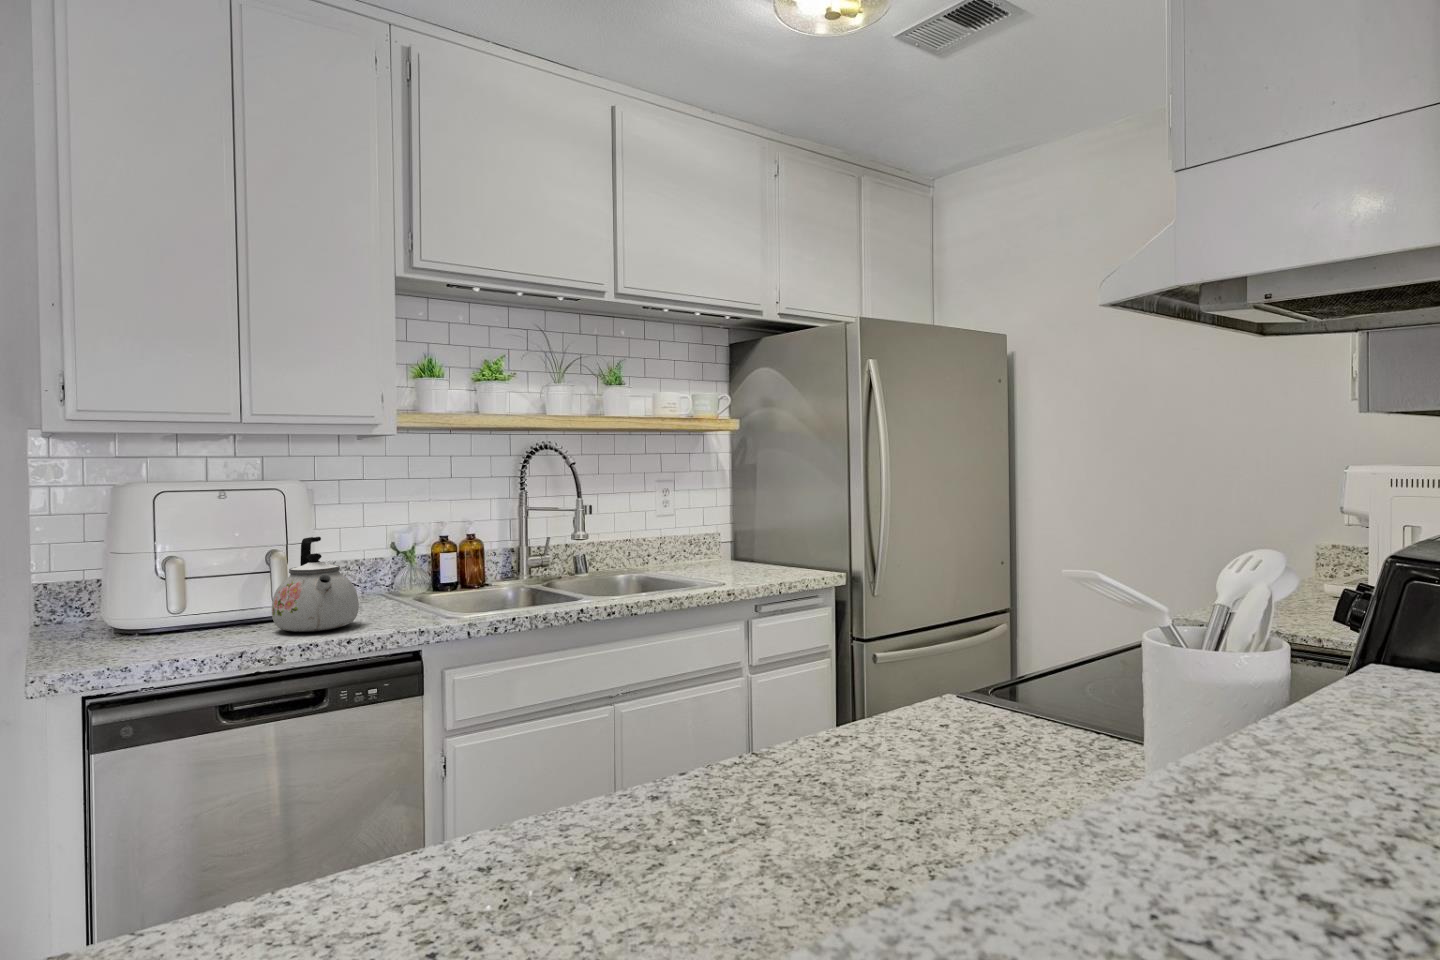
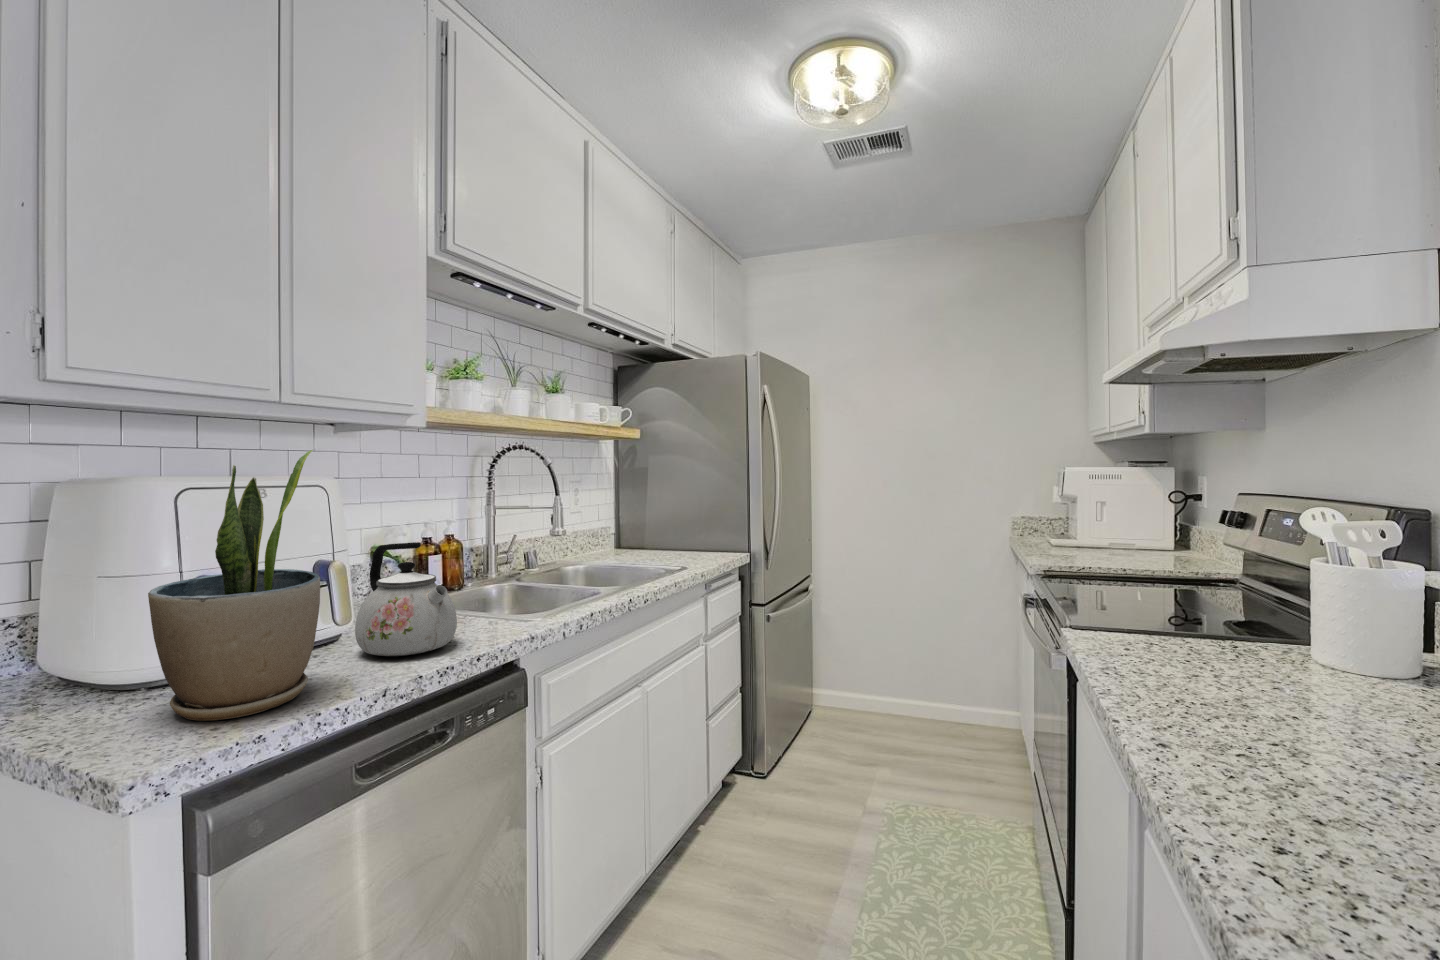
potted plant: none [89,460,206,655] -> present [148,450,320,720]

